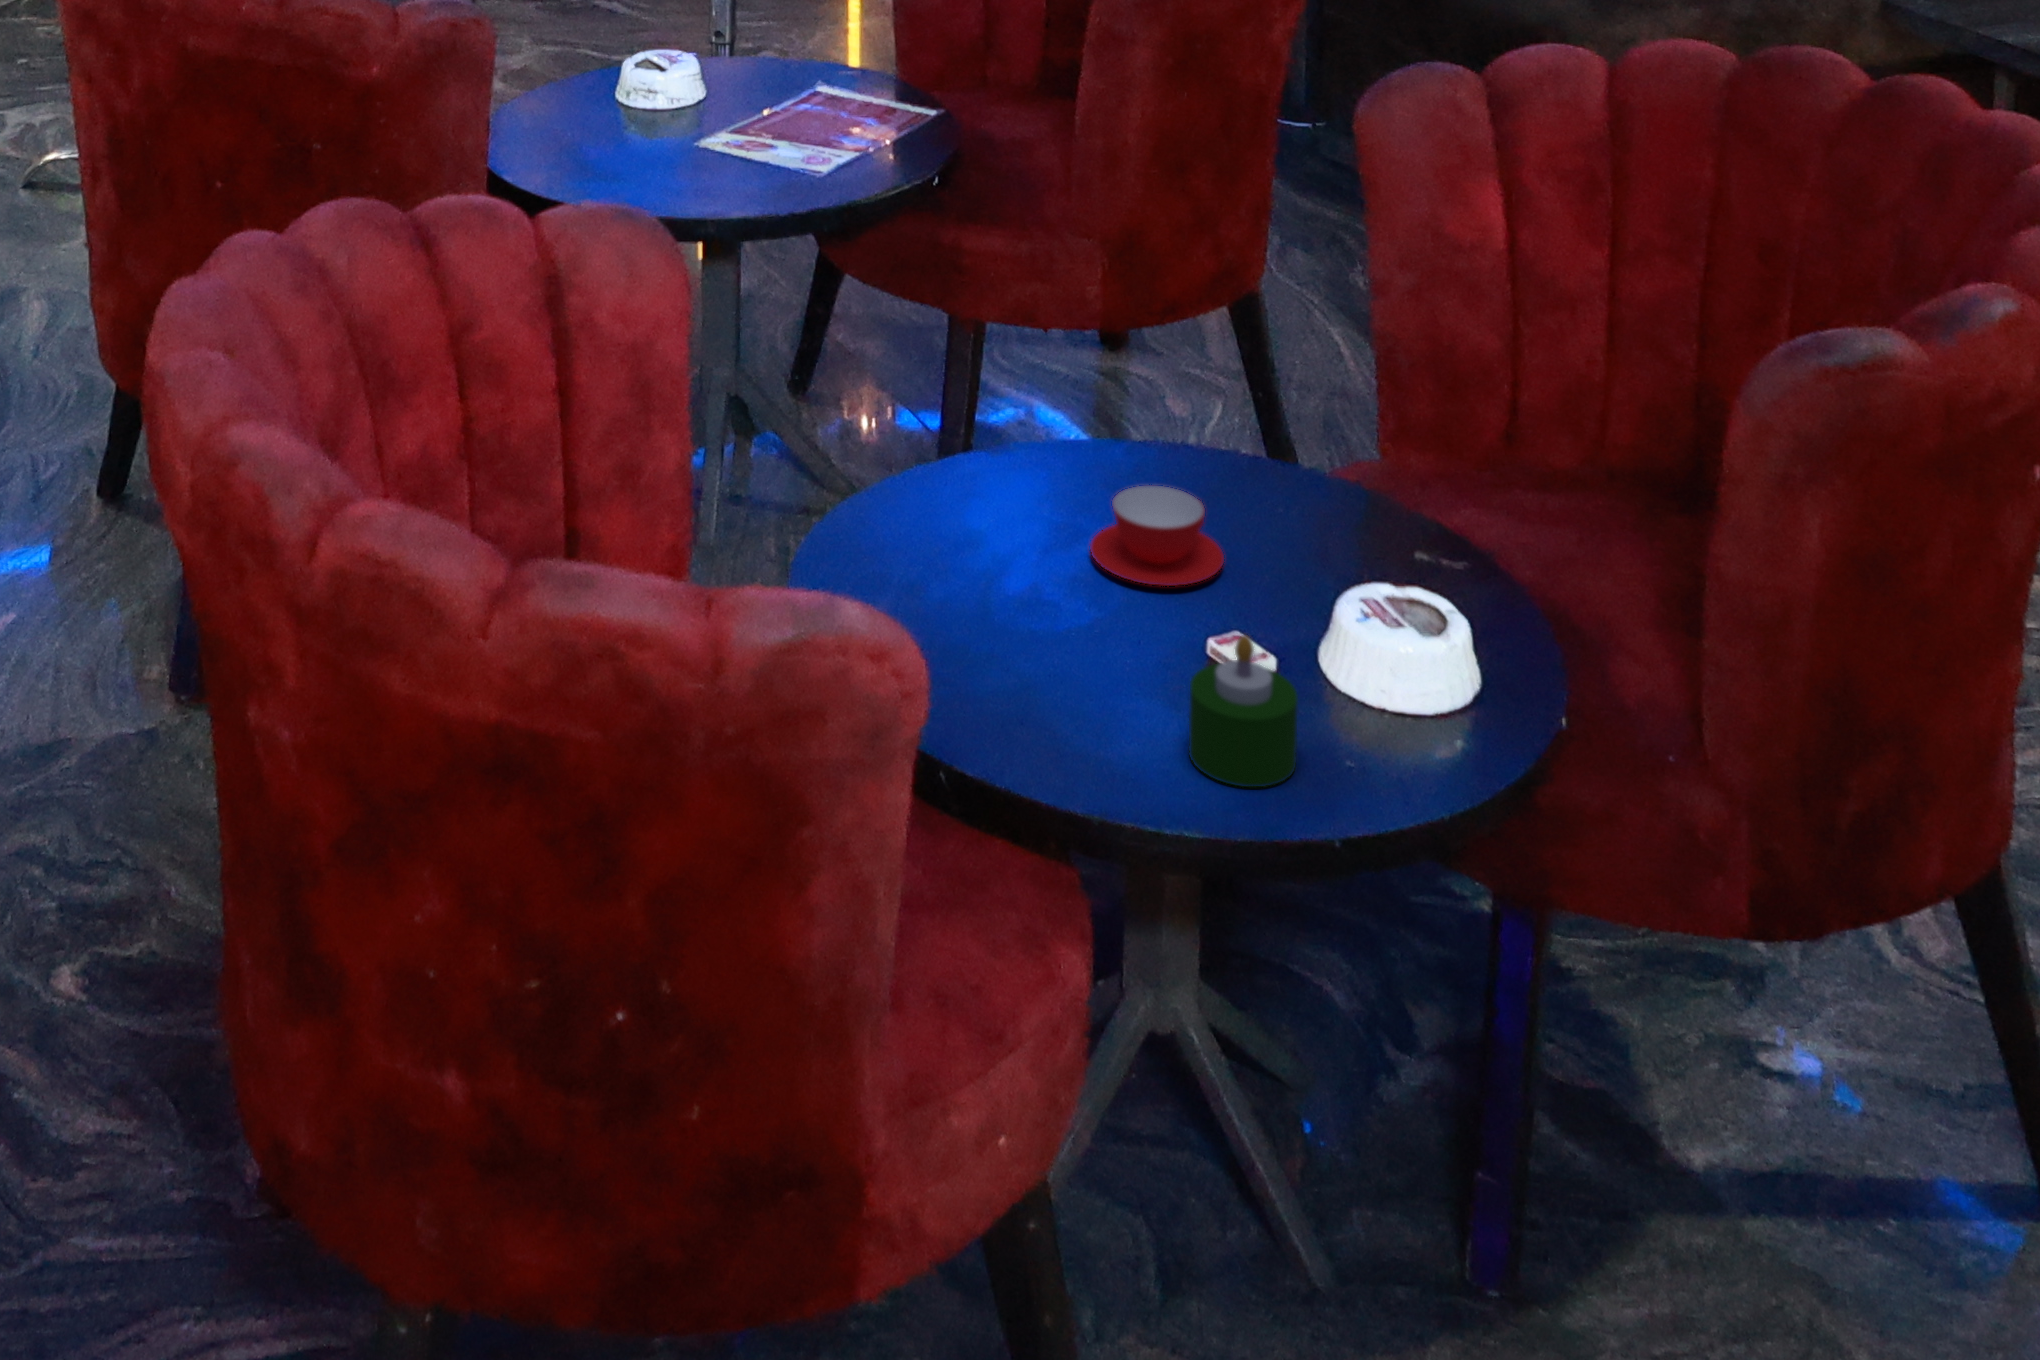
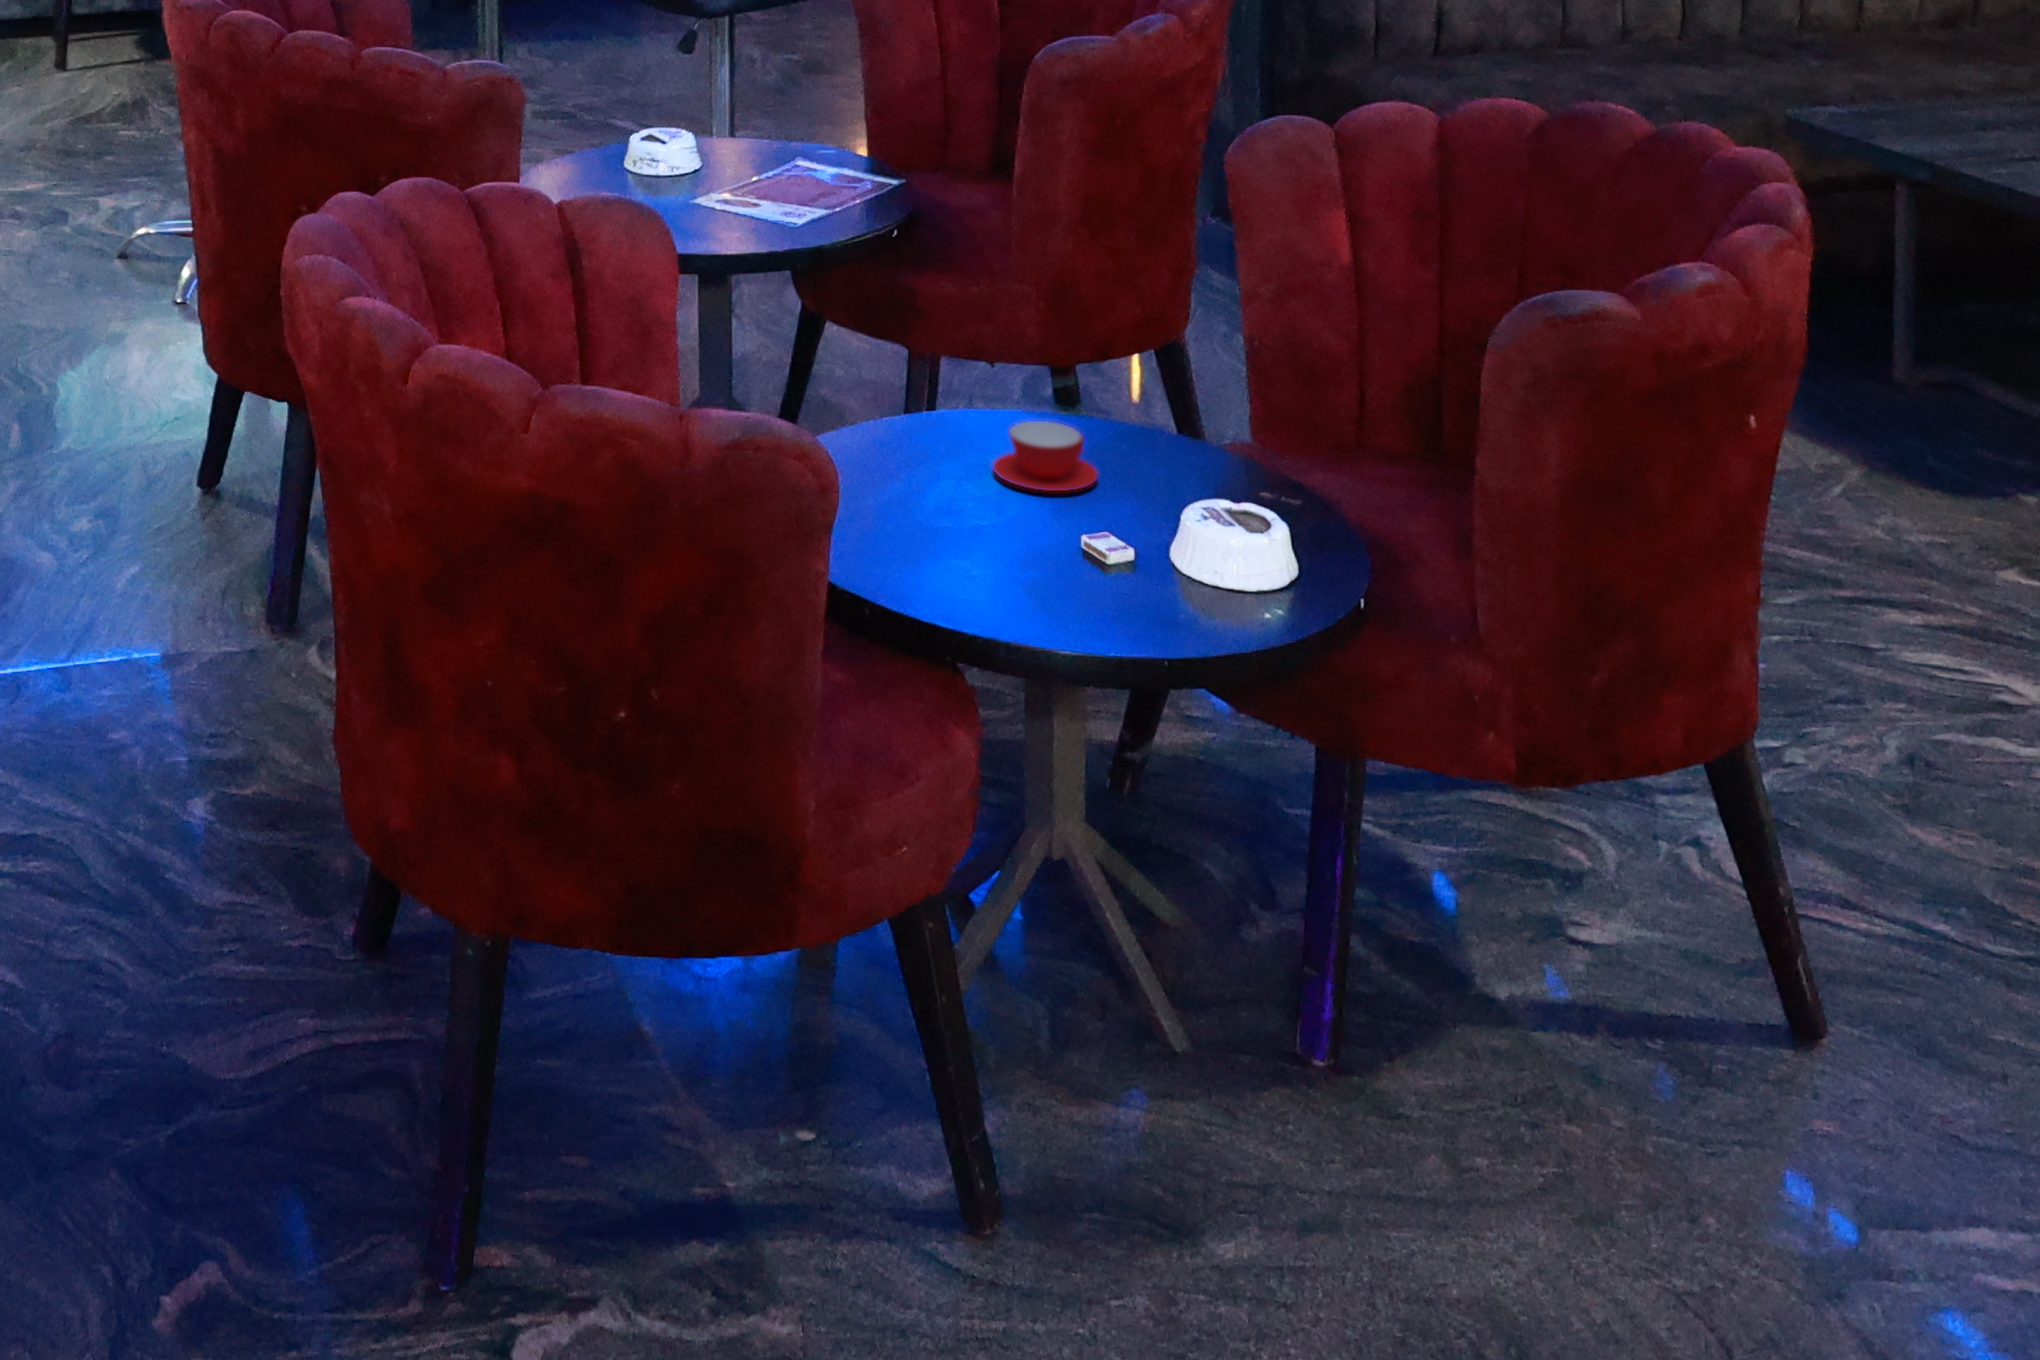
candle: present [1189,635,1298,787] -> none [1054,499,1136,611]

